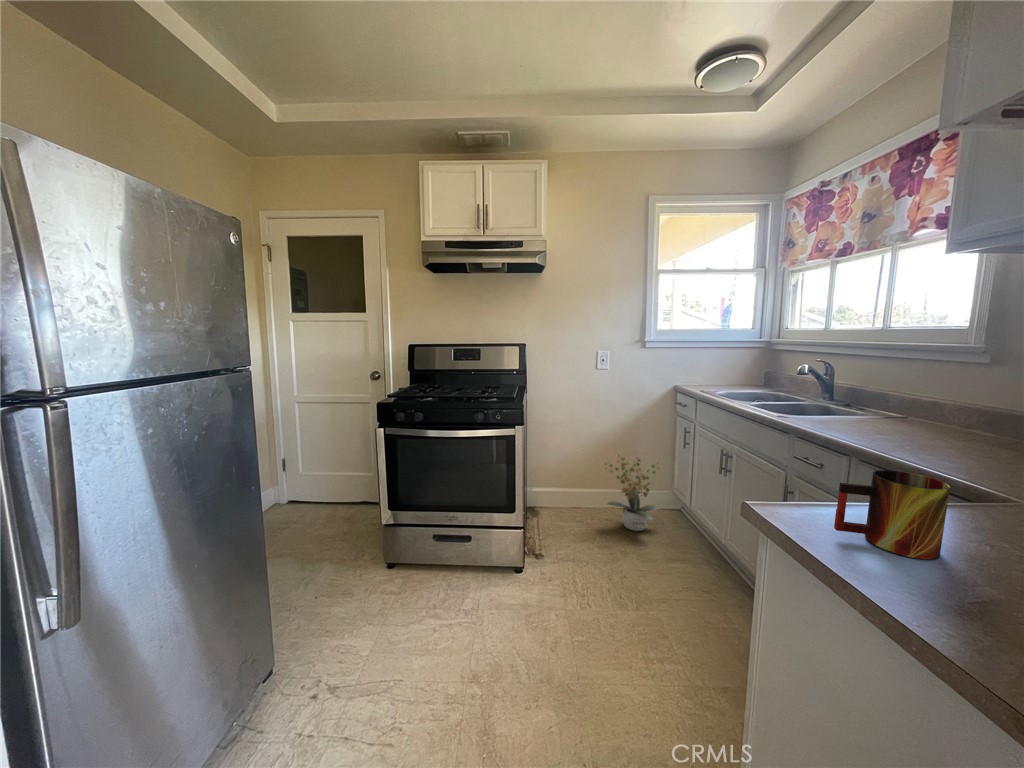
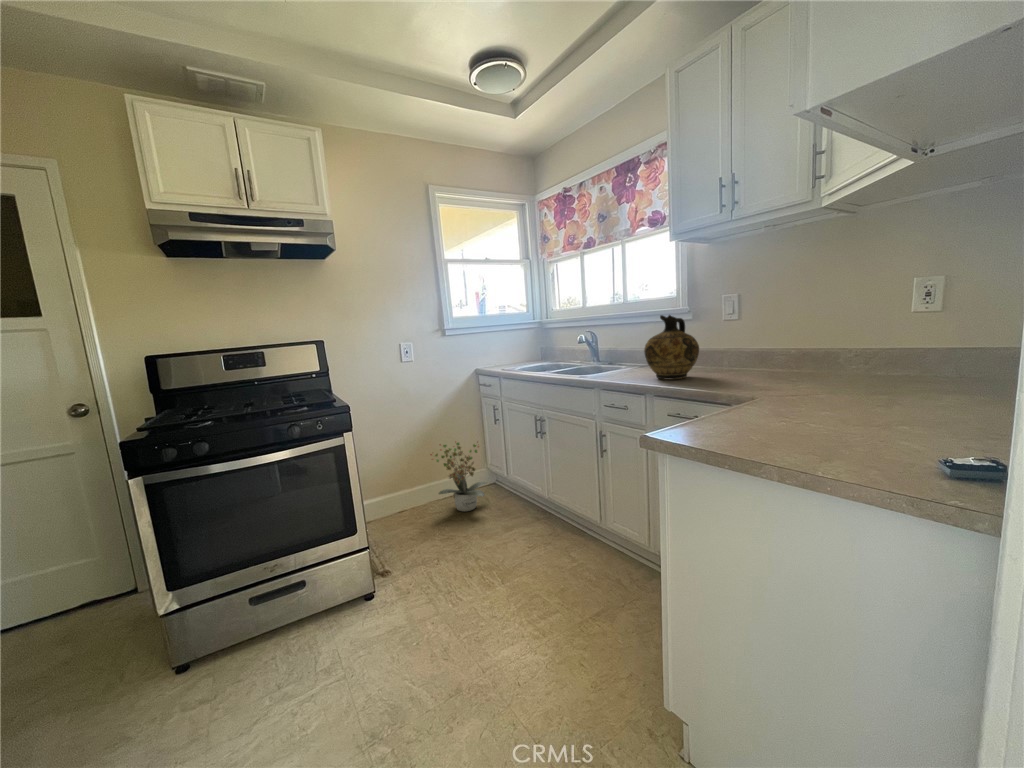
ceramic jug: none [874,356,974,447] -> present [644,315,699,379]
mug: present [834,470,950,559] -> none [710,384,770,442]

